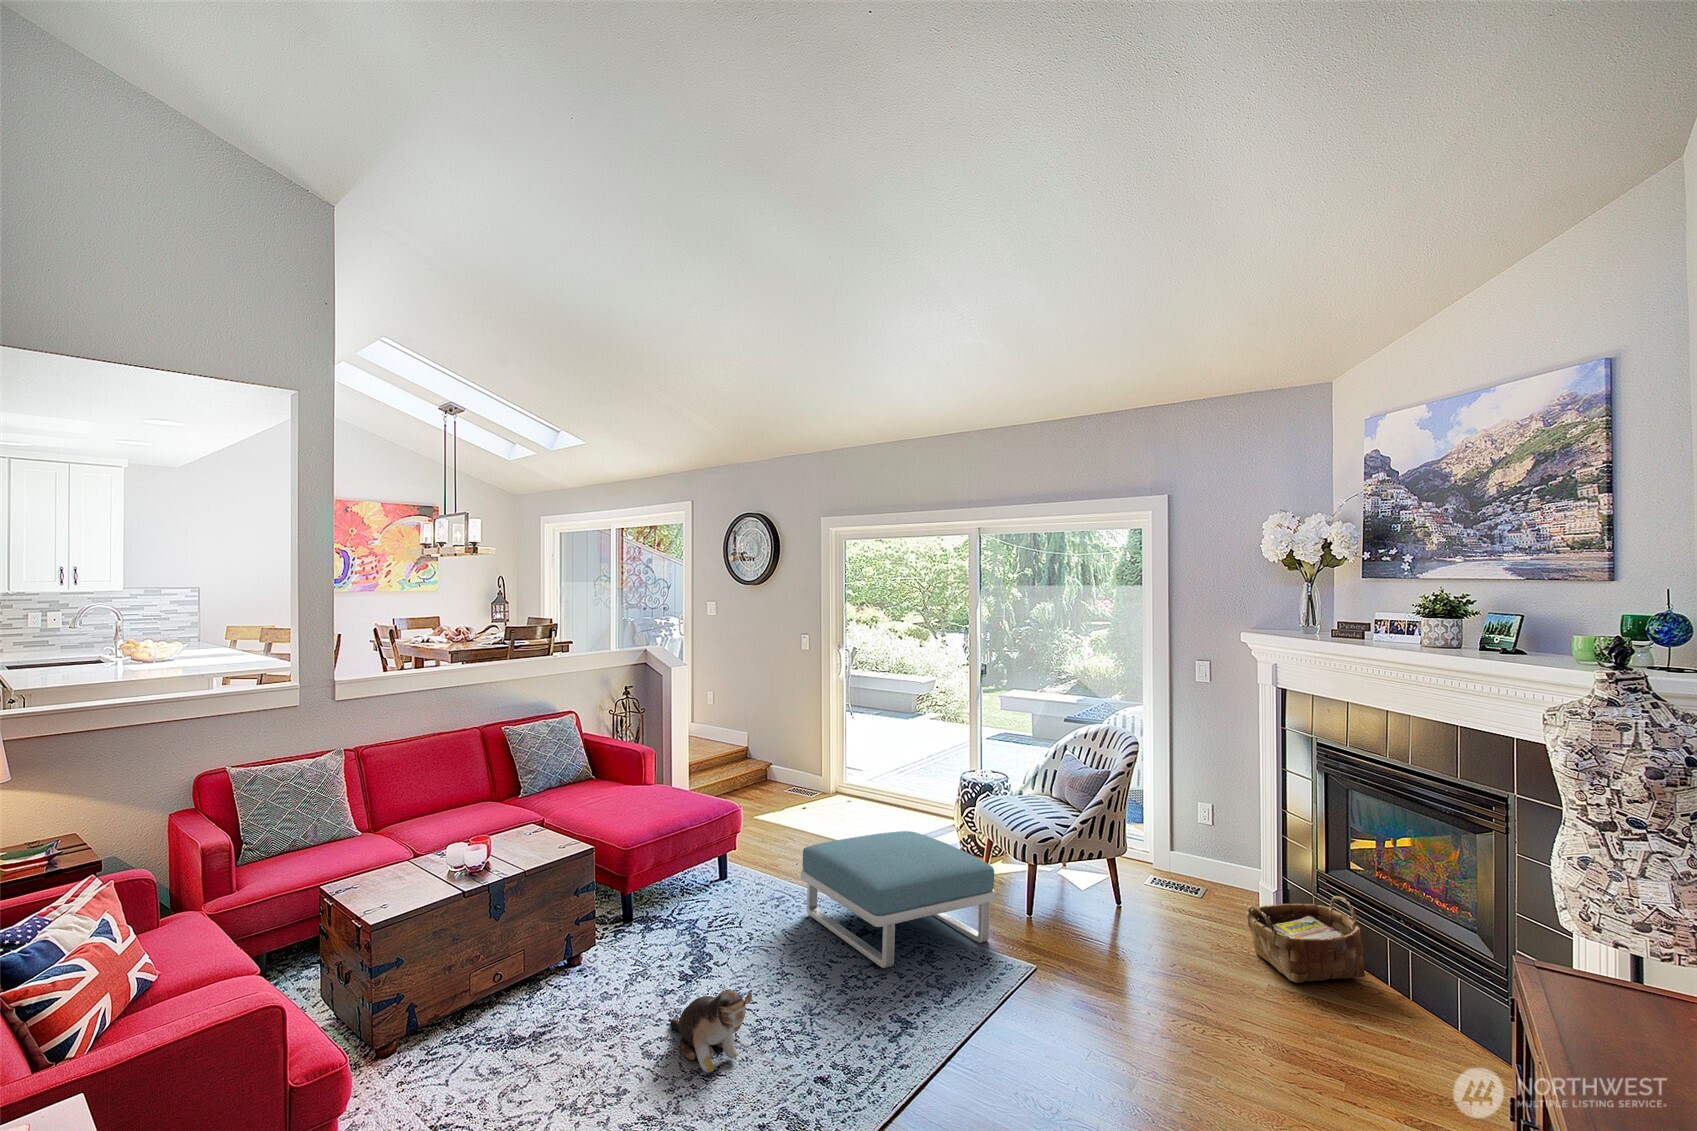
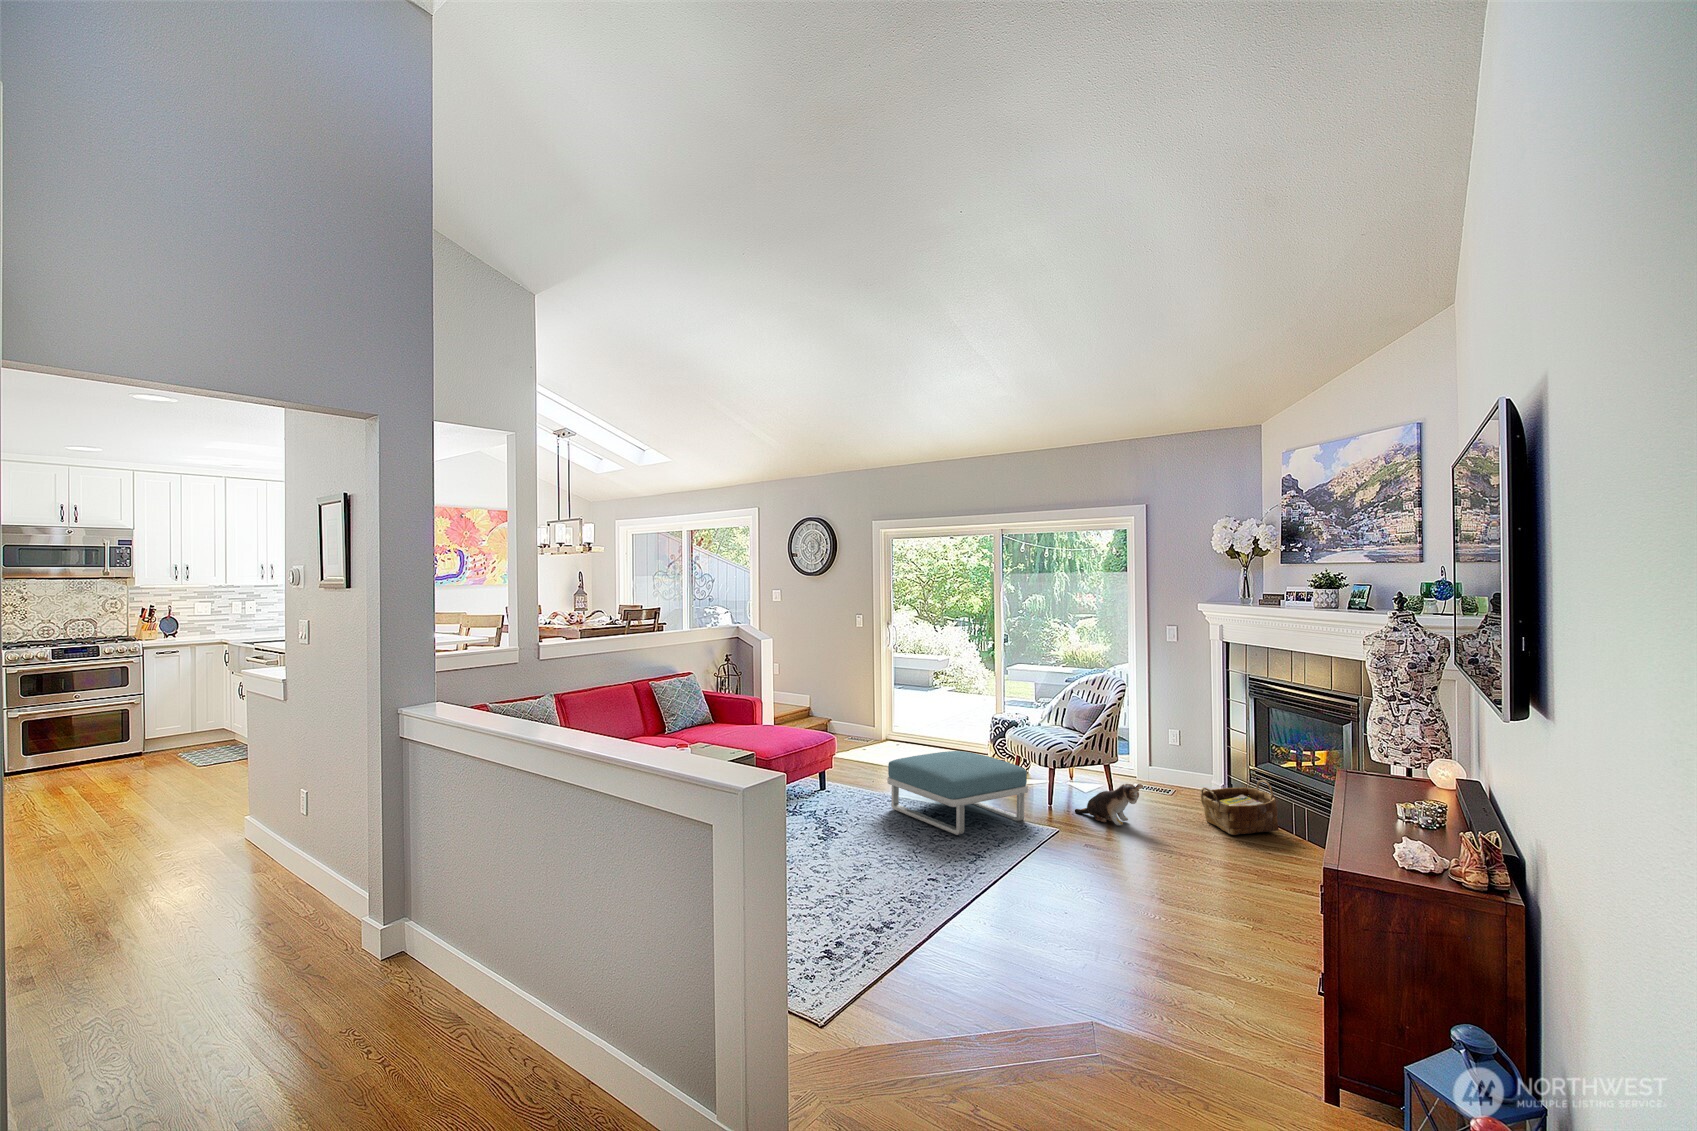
plush toy: present [671,990,752,1073] -> present [1075,784,1143,826]

